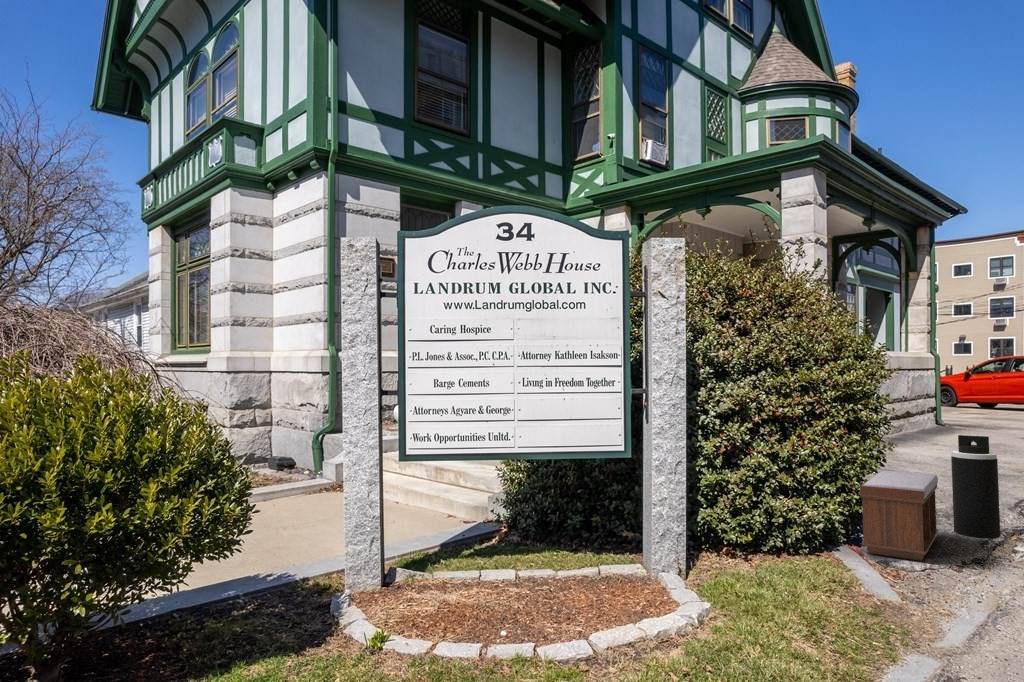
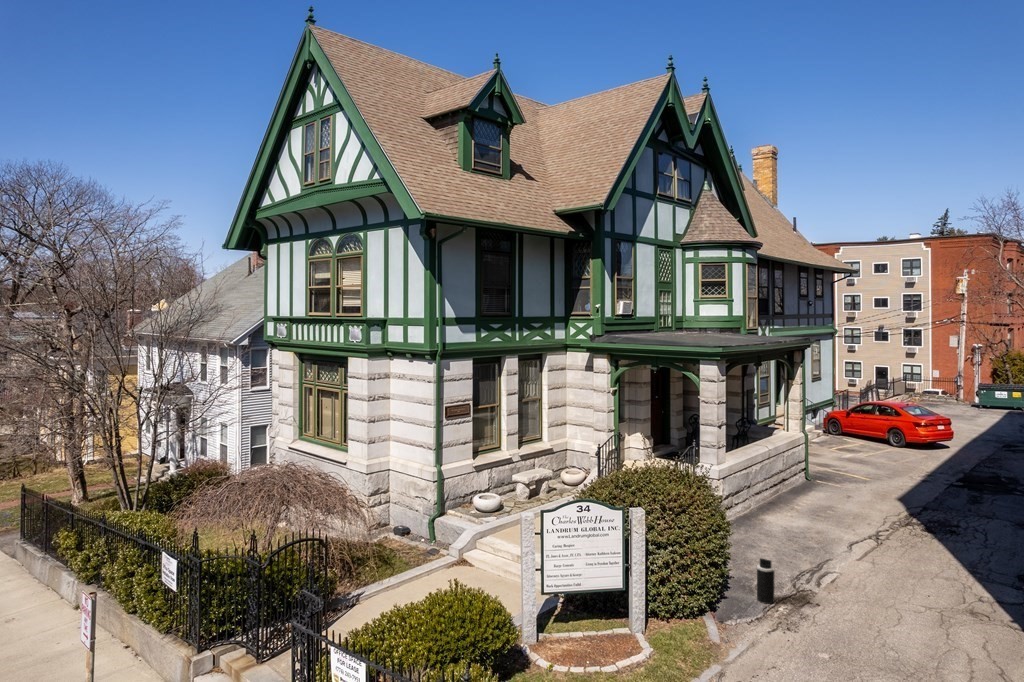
bench: present [860,471,939,561] -> none [714,576,748,621]

